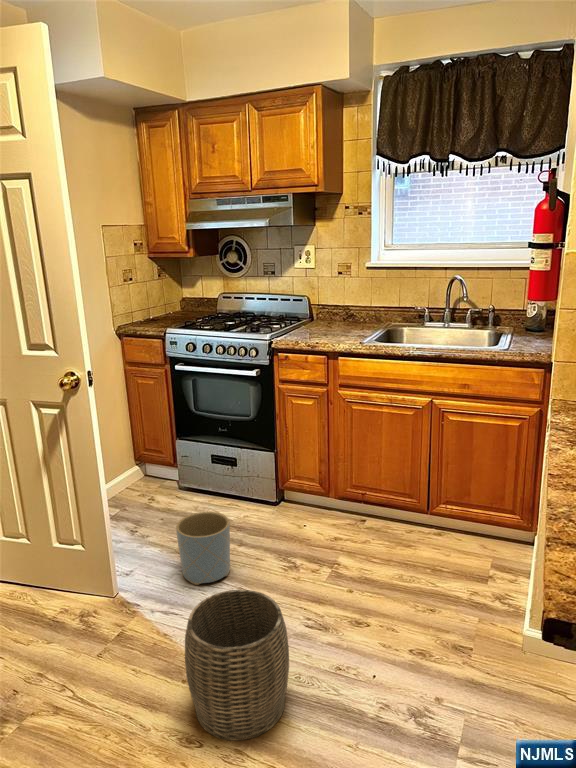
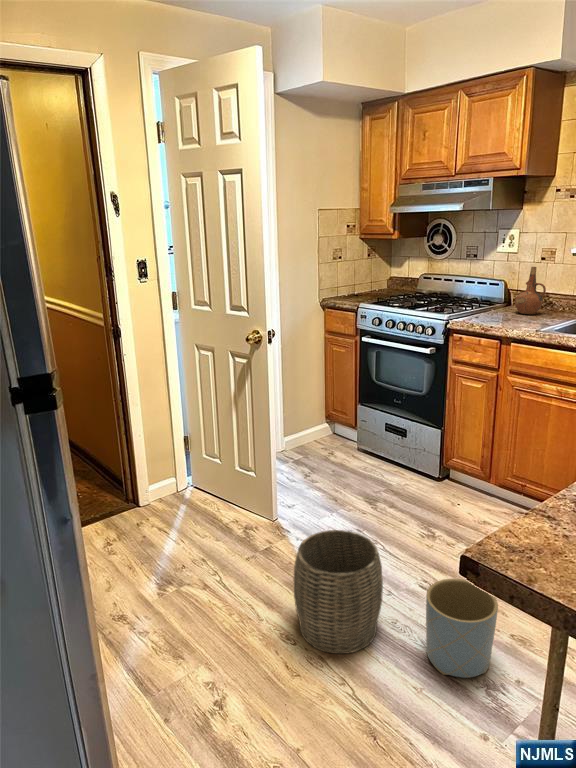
ceramic pitcher: none [324,280,351,326] -> present [515,267,546,314]
planter: present [176,512,230,585] -> present [426,579,498,678]

